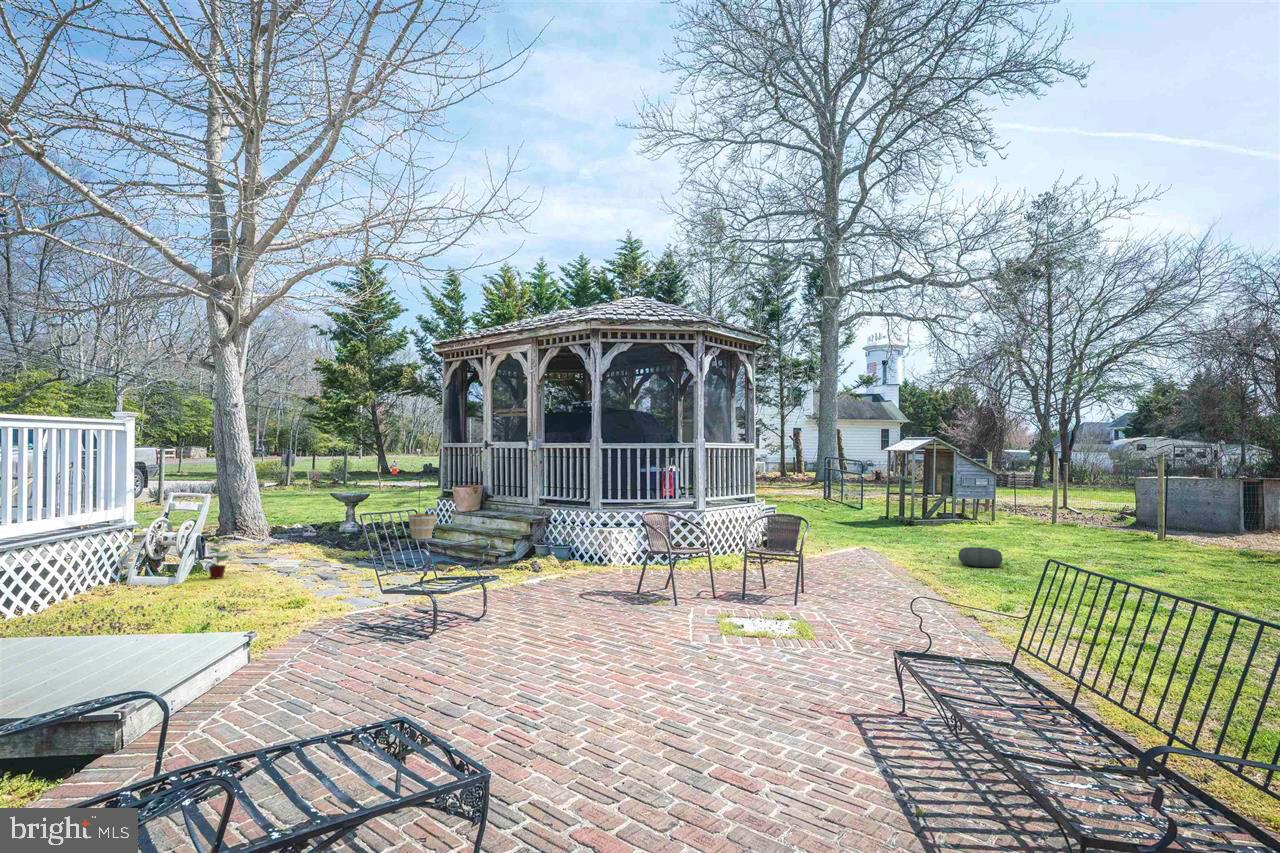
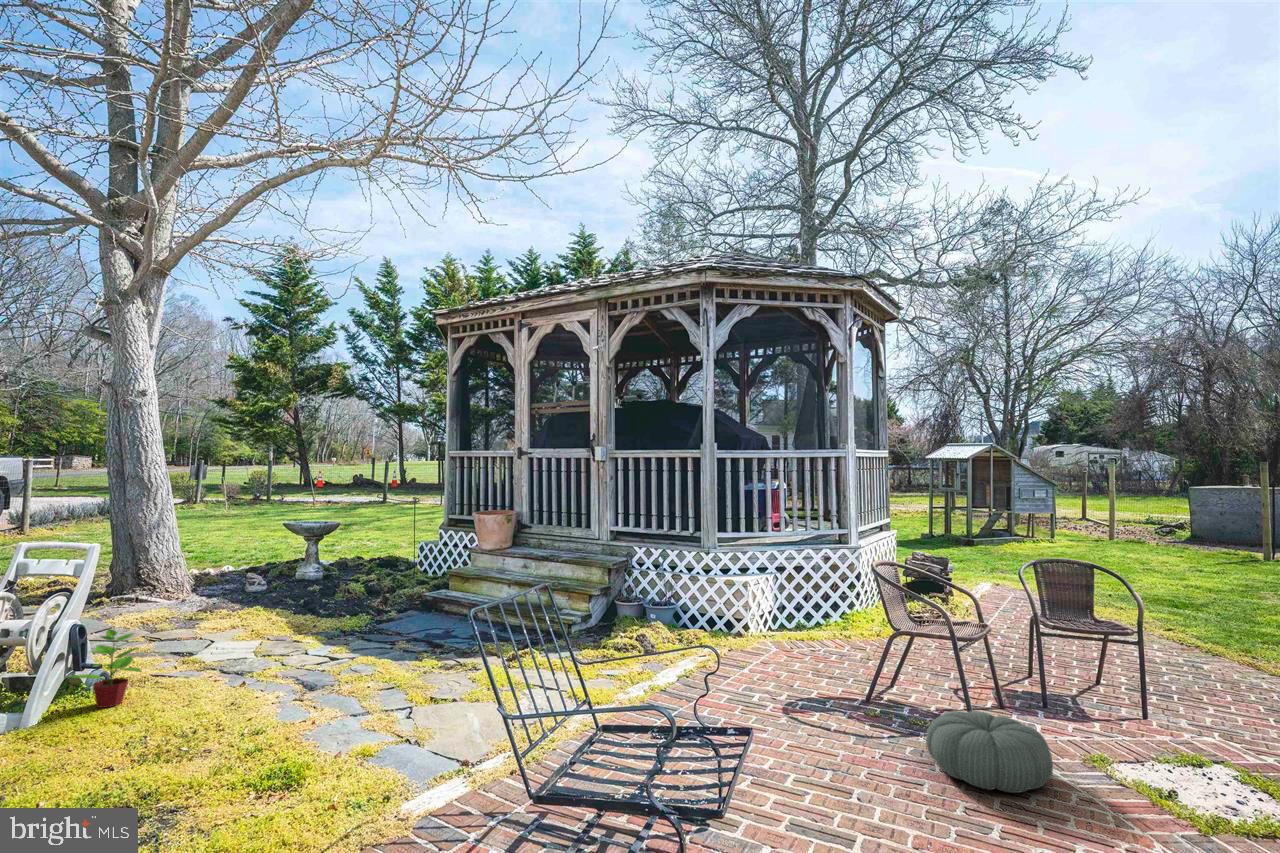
wooden bucket: present [408,513,438,539] -> none [400,548,441,586]
pouf: present [958,547,1002,567] -> present [926,711,1053,793]

